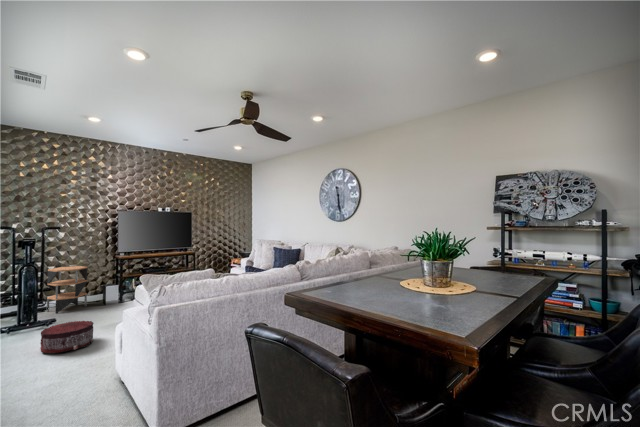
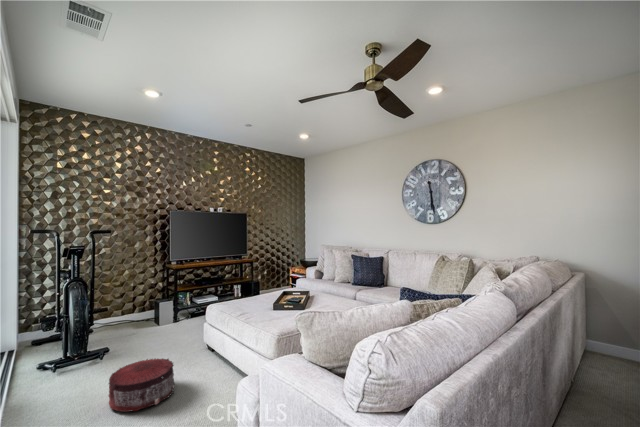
side table: present [47,266,87,313] -> none [91,278,137,339]

